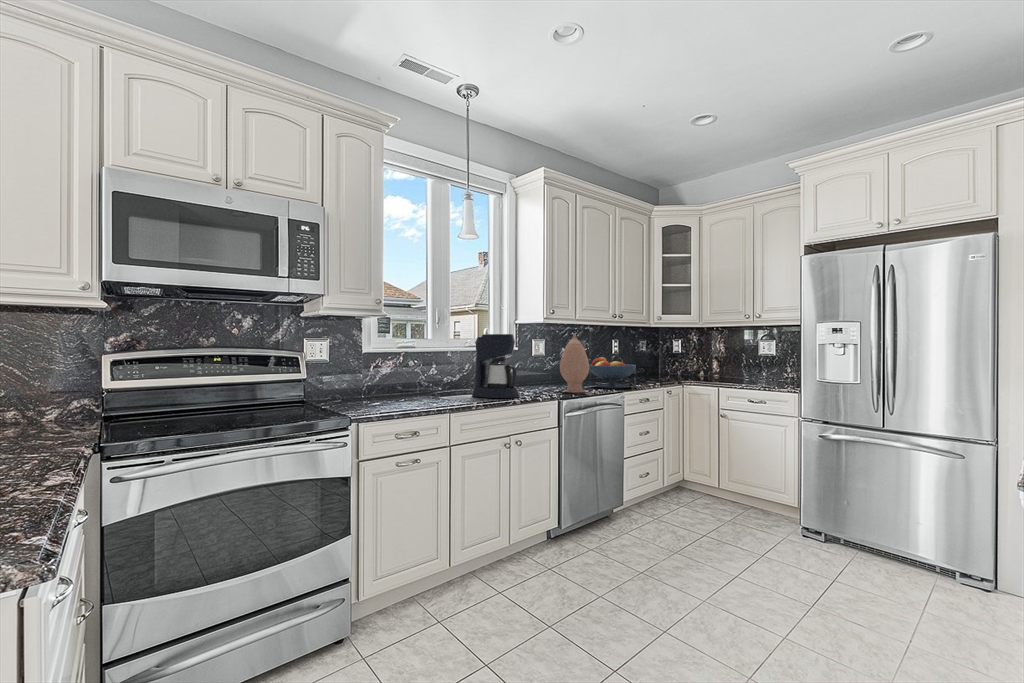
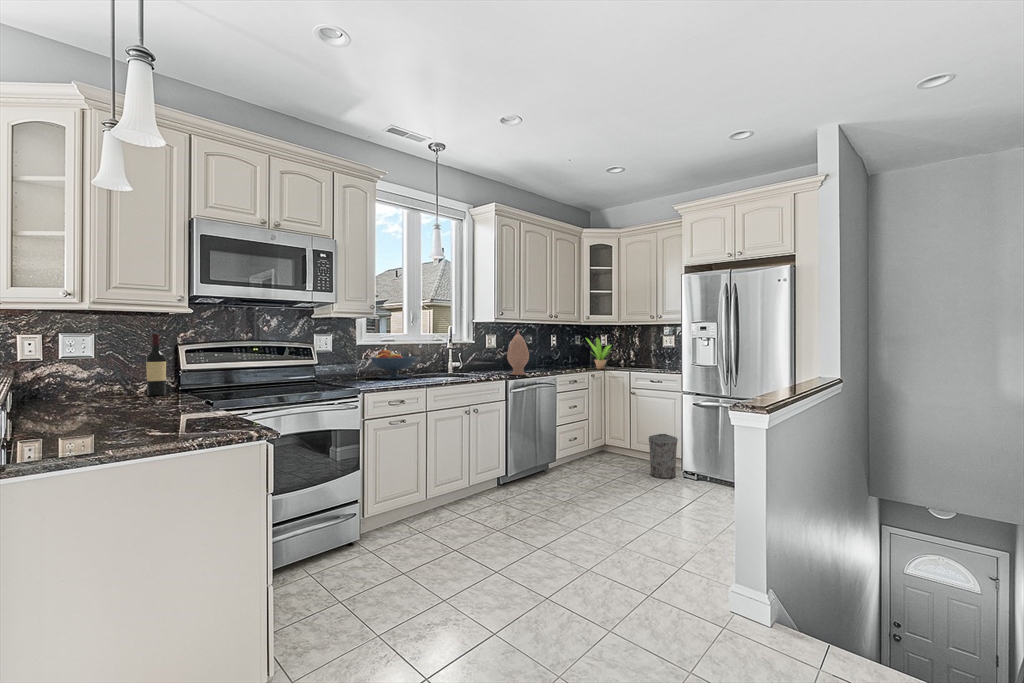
coffee maker: present [472,334,520,398] -> none [441,331,477,378]
wine bottle: none [41,338,72,428] -> present [146,334,166,396]
potted plant: none [658,343,696,383] -> present [586,338,611,369]
fruit bowl: present [589,357,636,388] -> present [371,350,416,379]
trash can: none [750,473,792,535] -> present [649,434,678,479]

